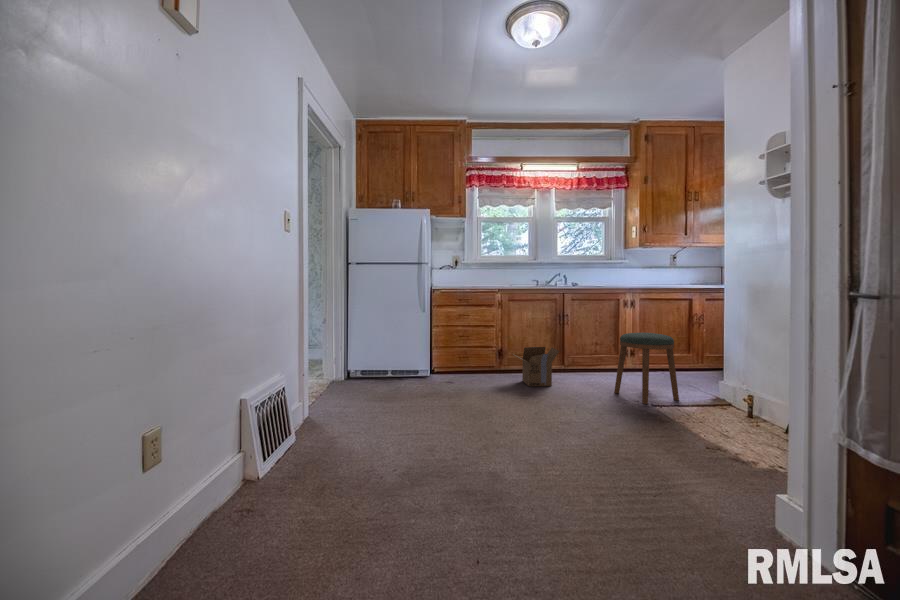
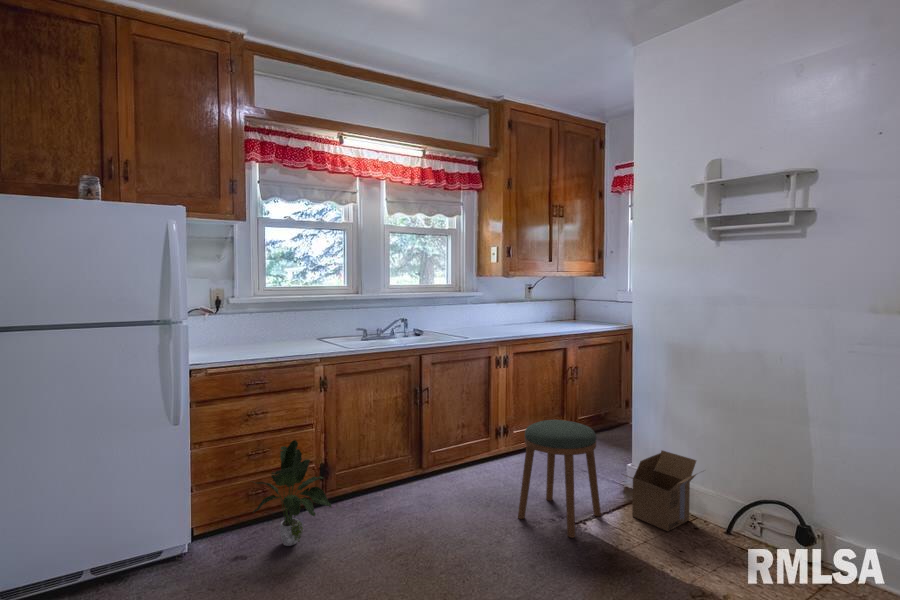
potted plant: none [456,328,498,382] -> present [253,440,332,546]
cardboard box: present [513,347,559,386] -> present [630,451,696,531]

